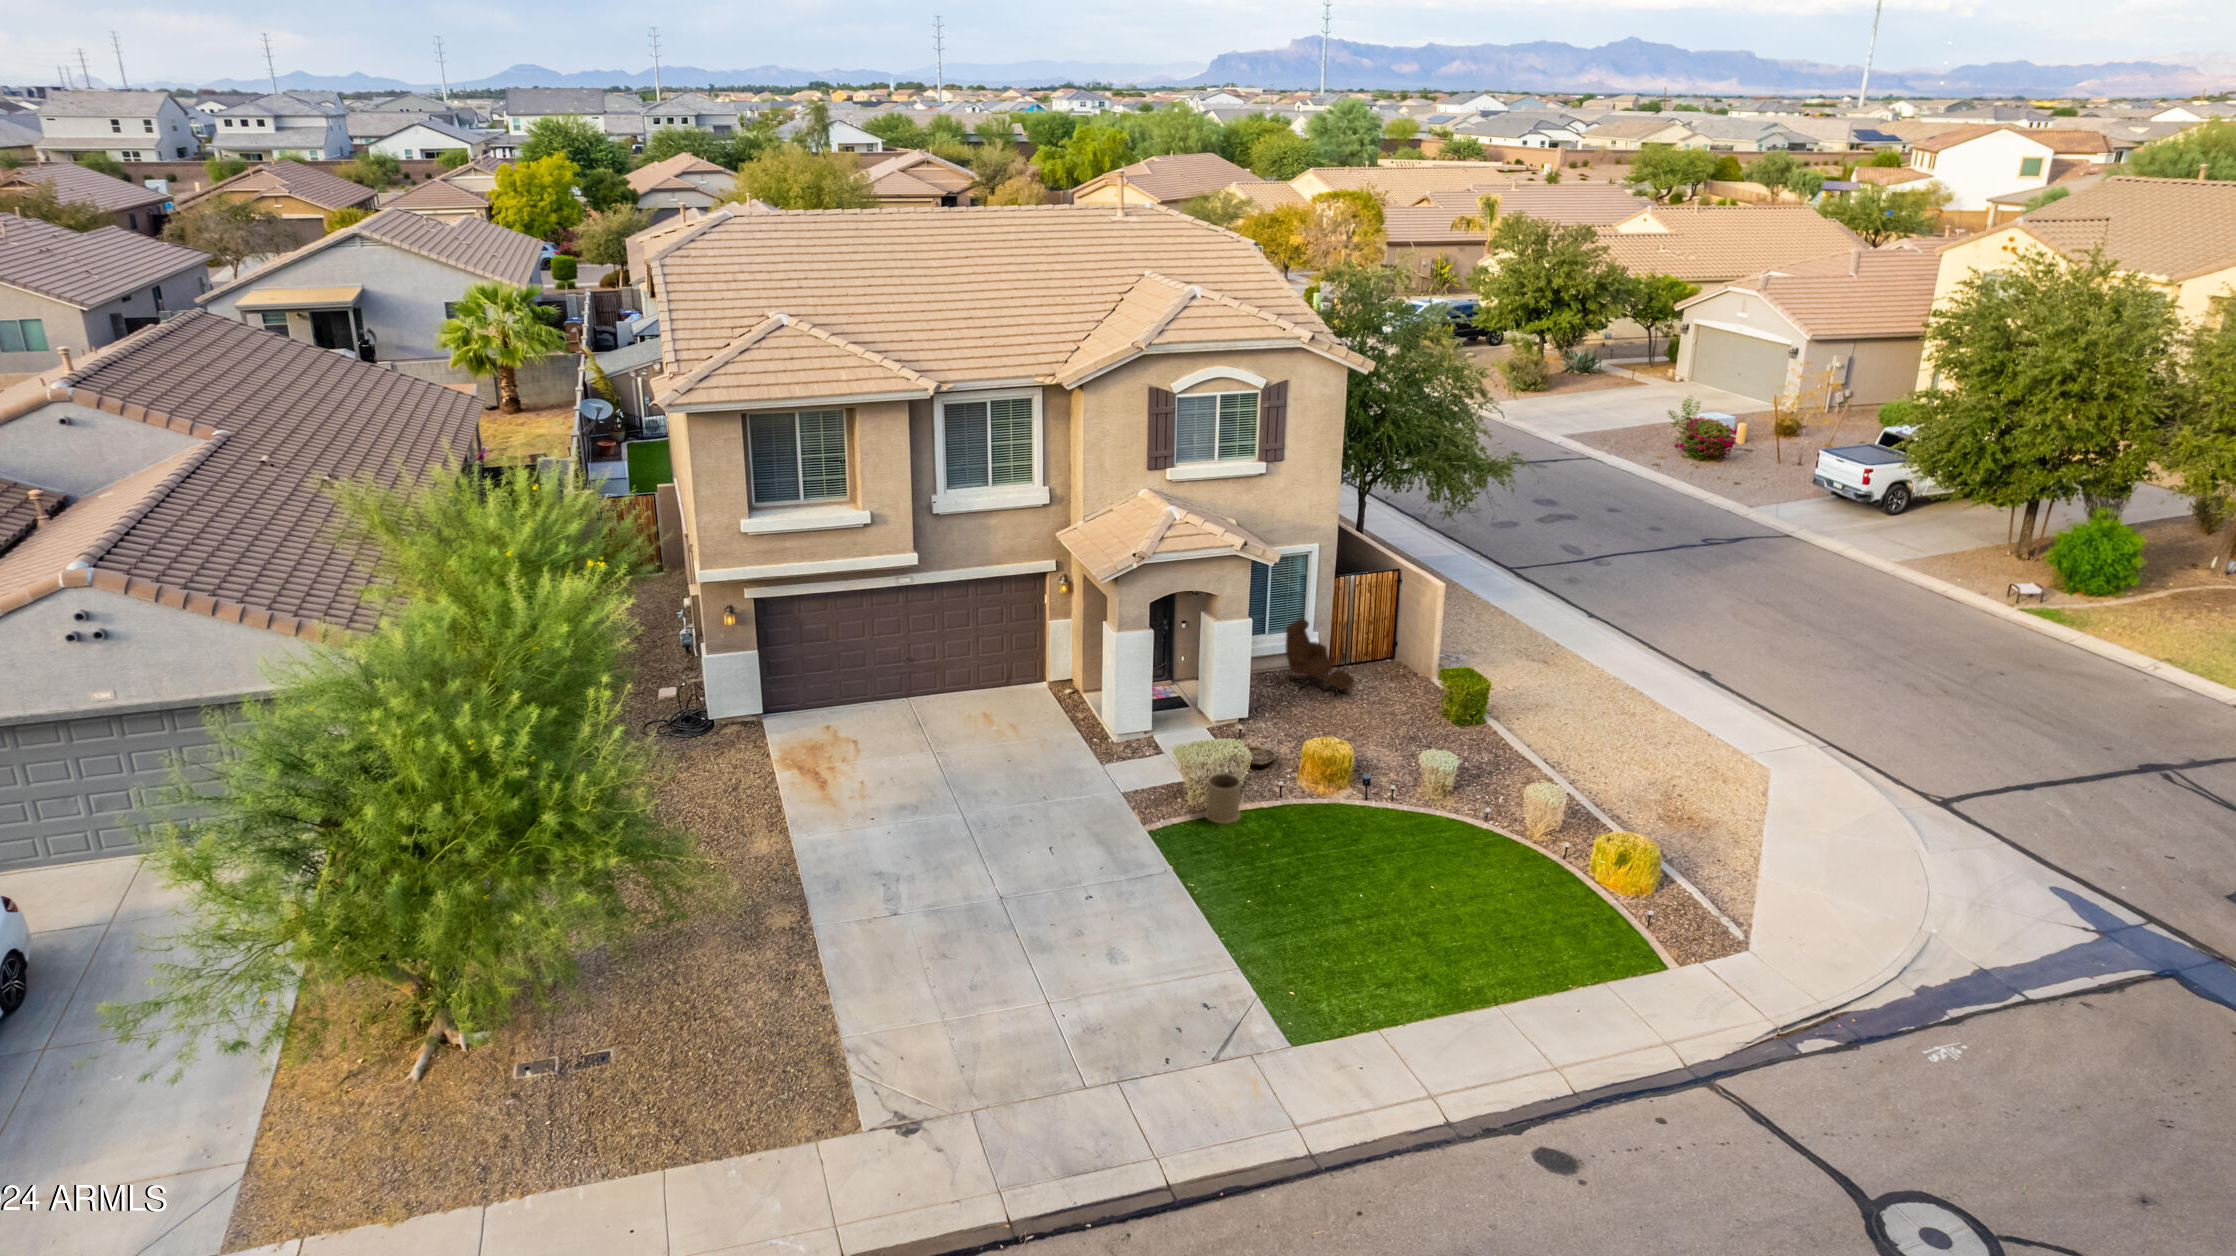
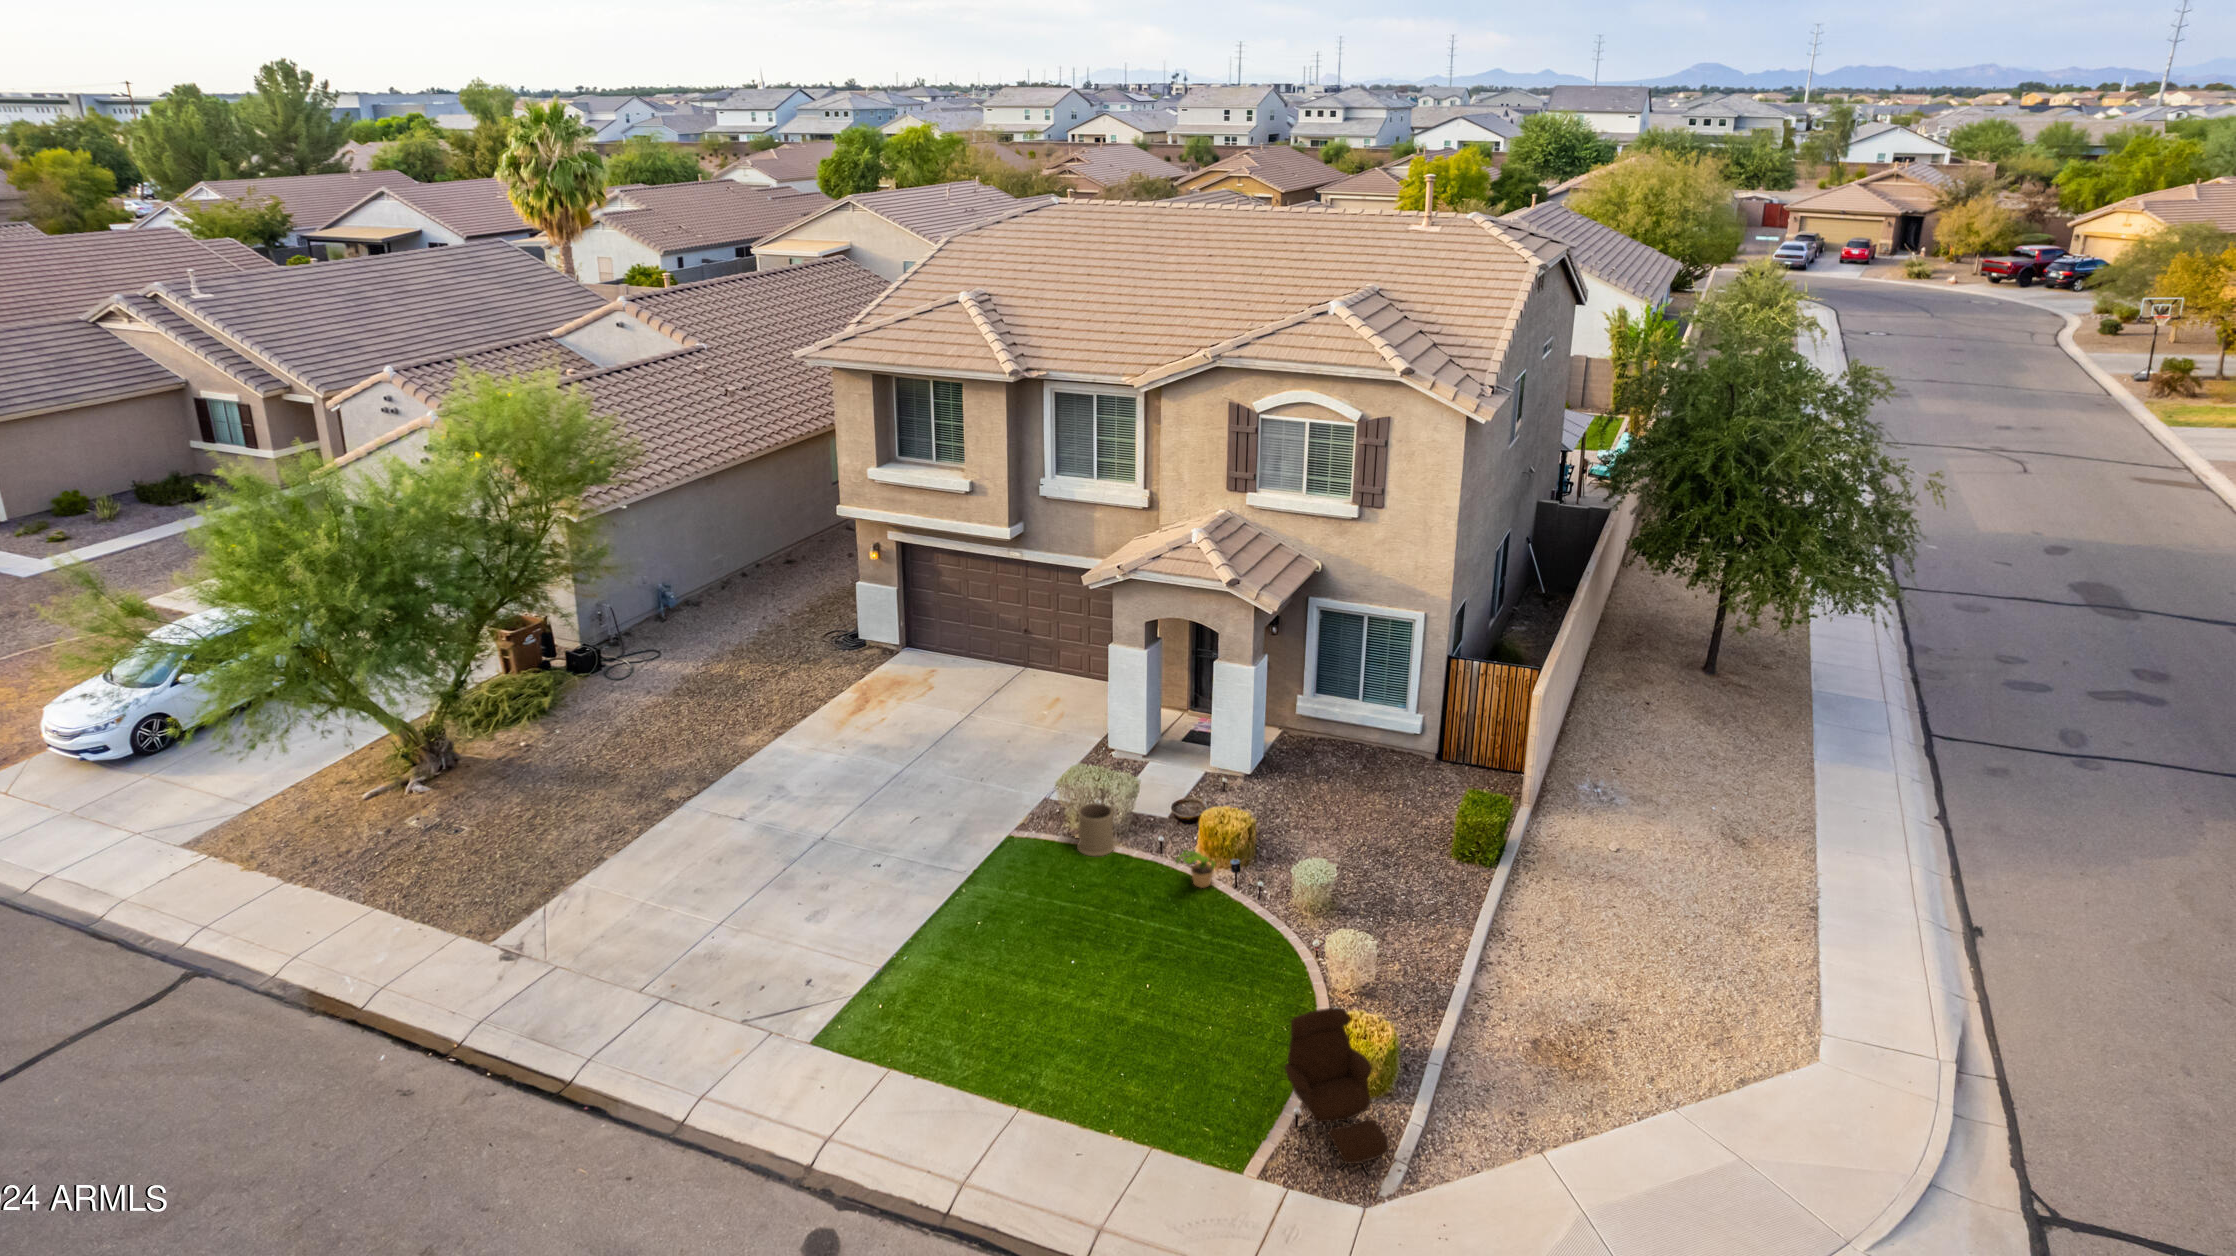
lounge chair: present [1285,619,1354,692] -> present [1285,1007,1389,1174]
potted plant: none [1319,783,1351,813] -> present [1176,850,1216,888]

